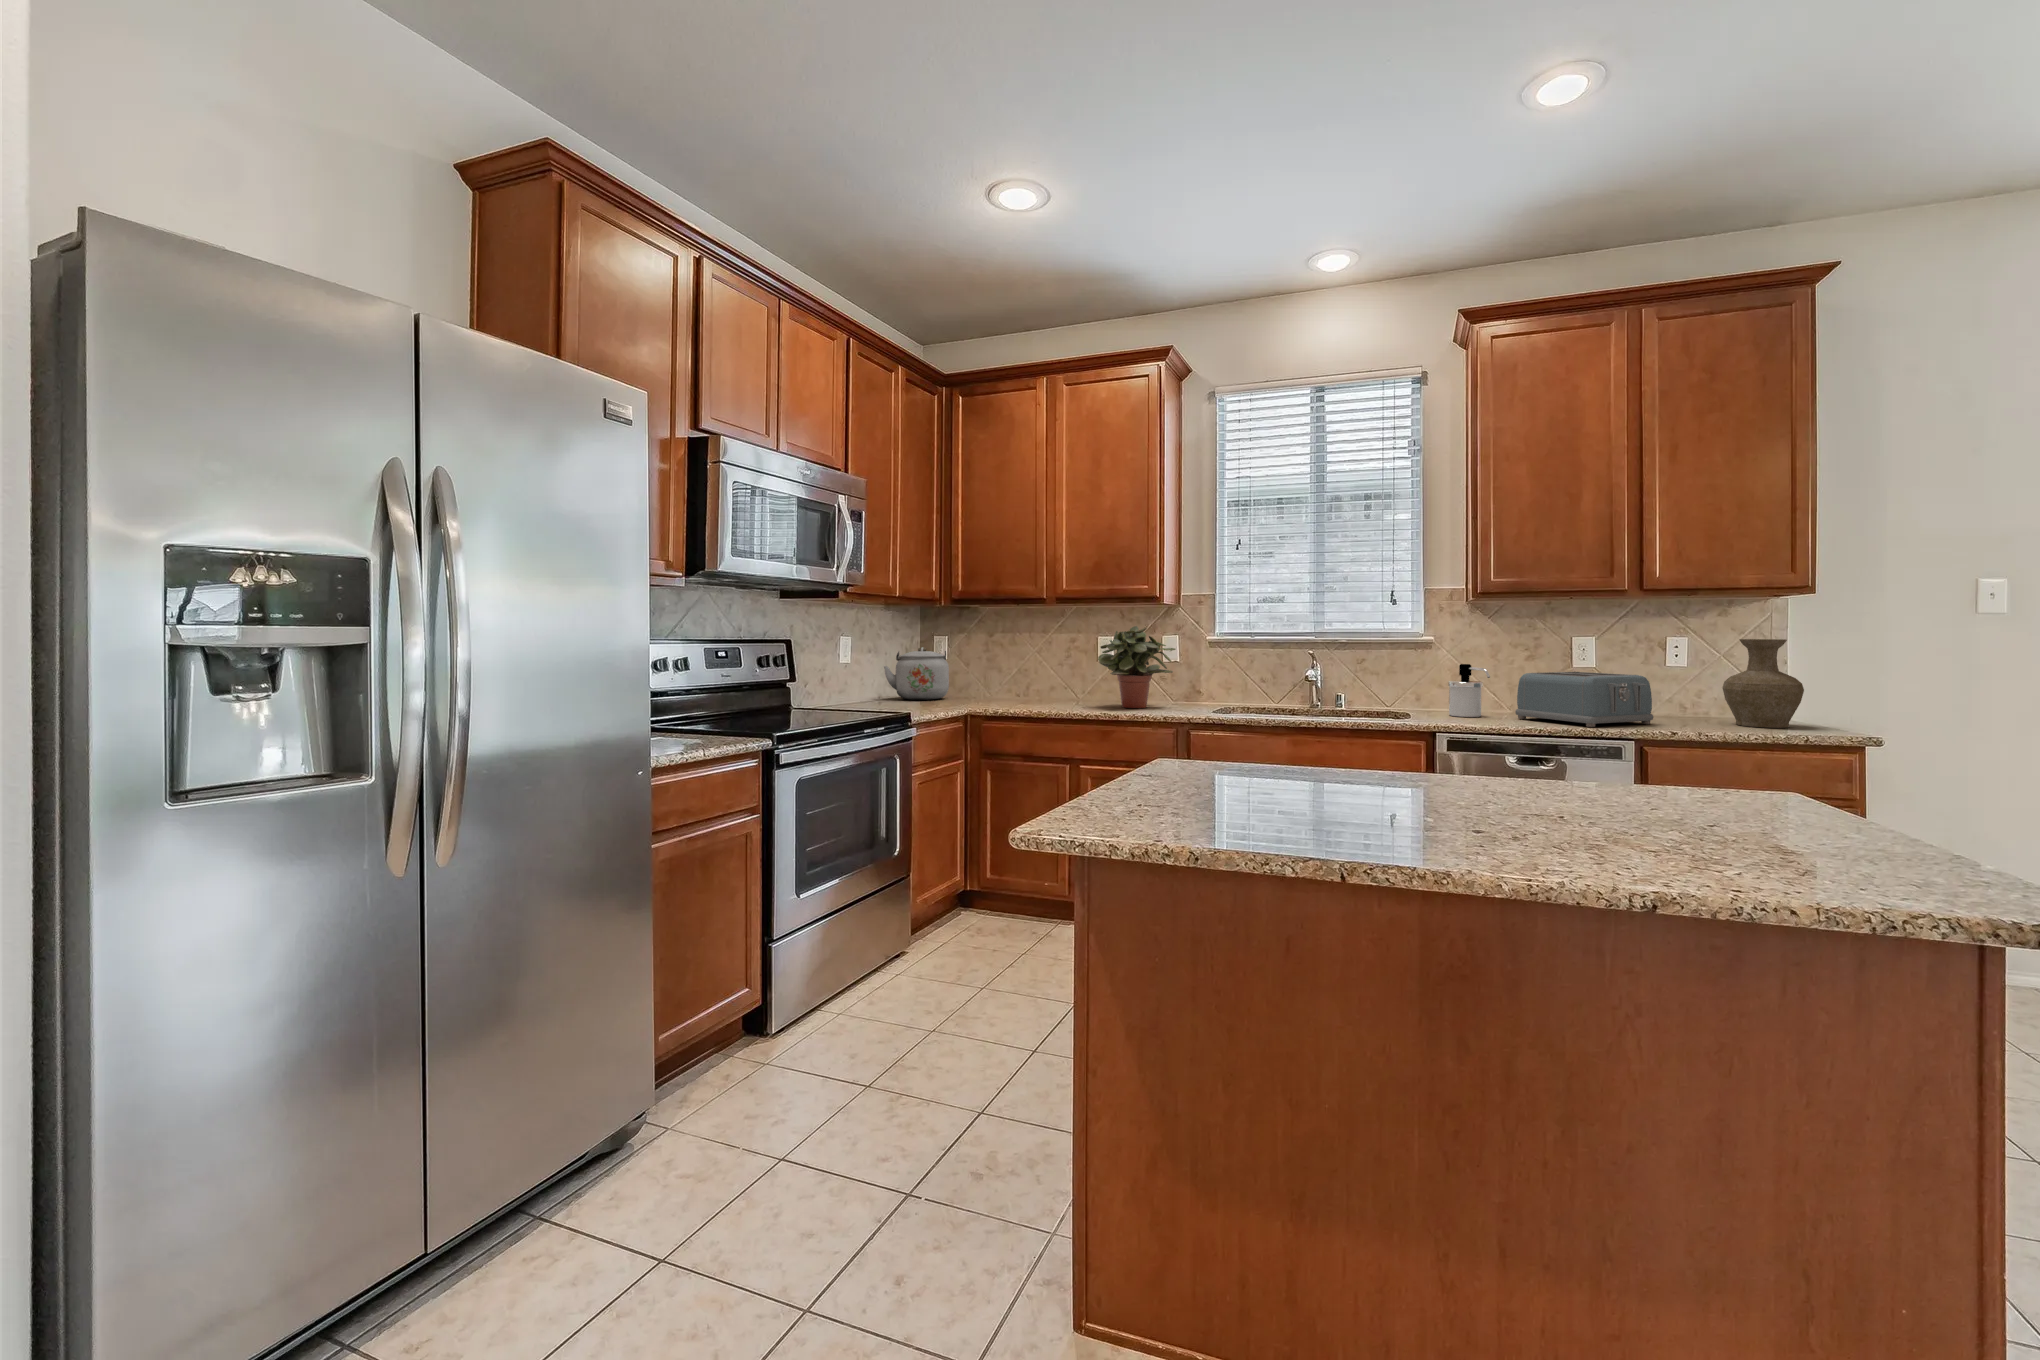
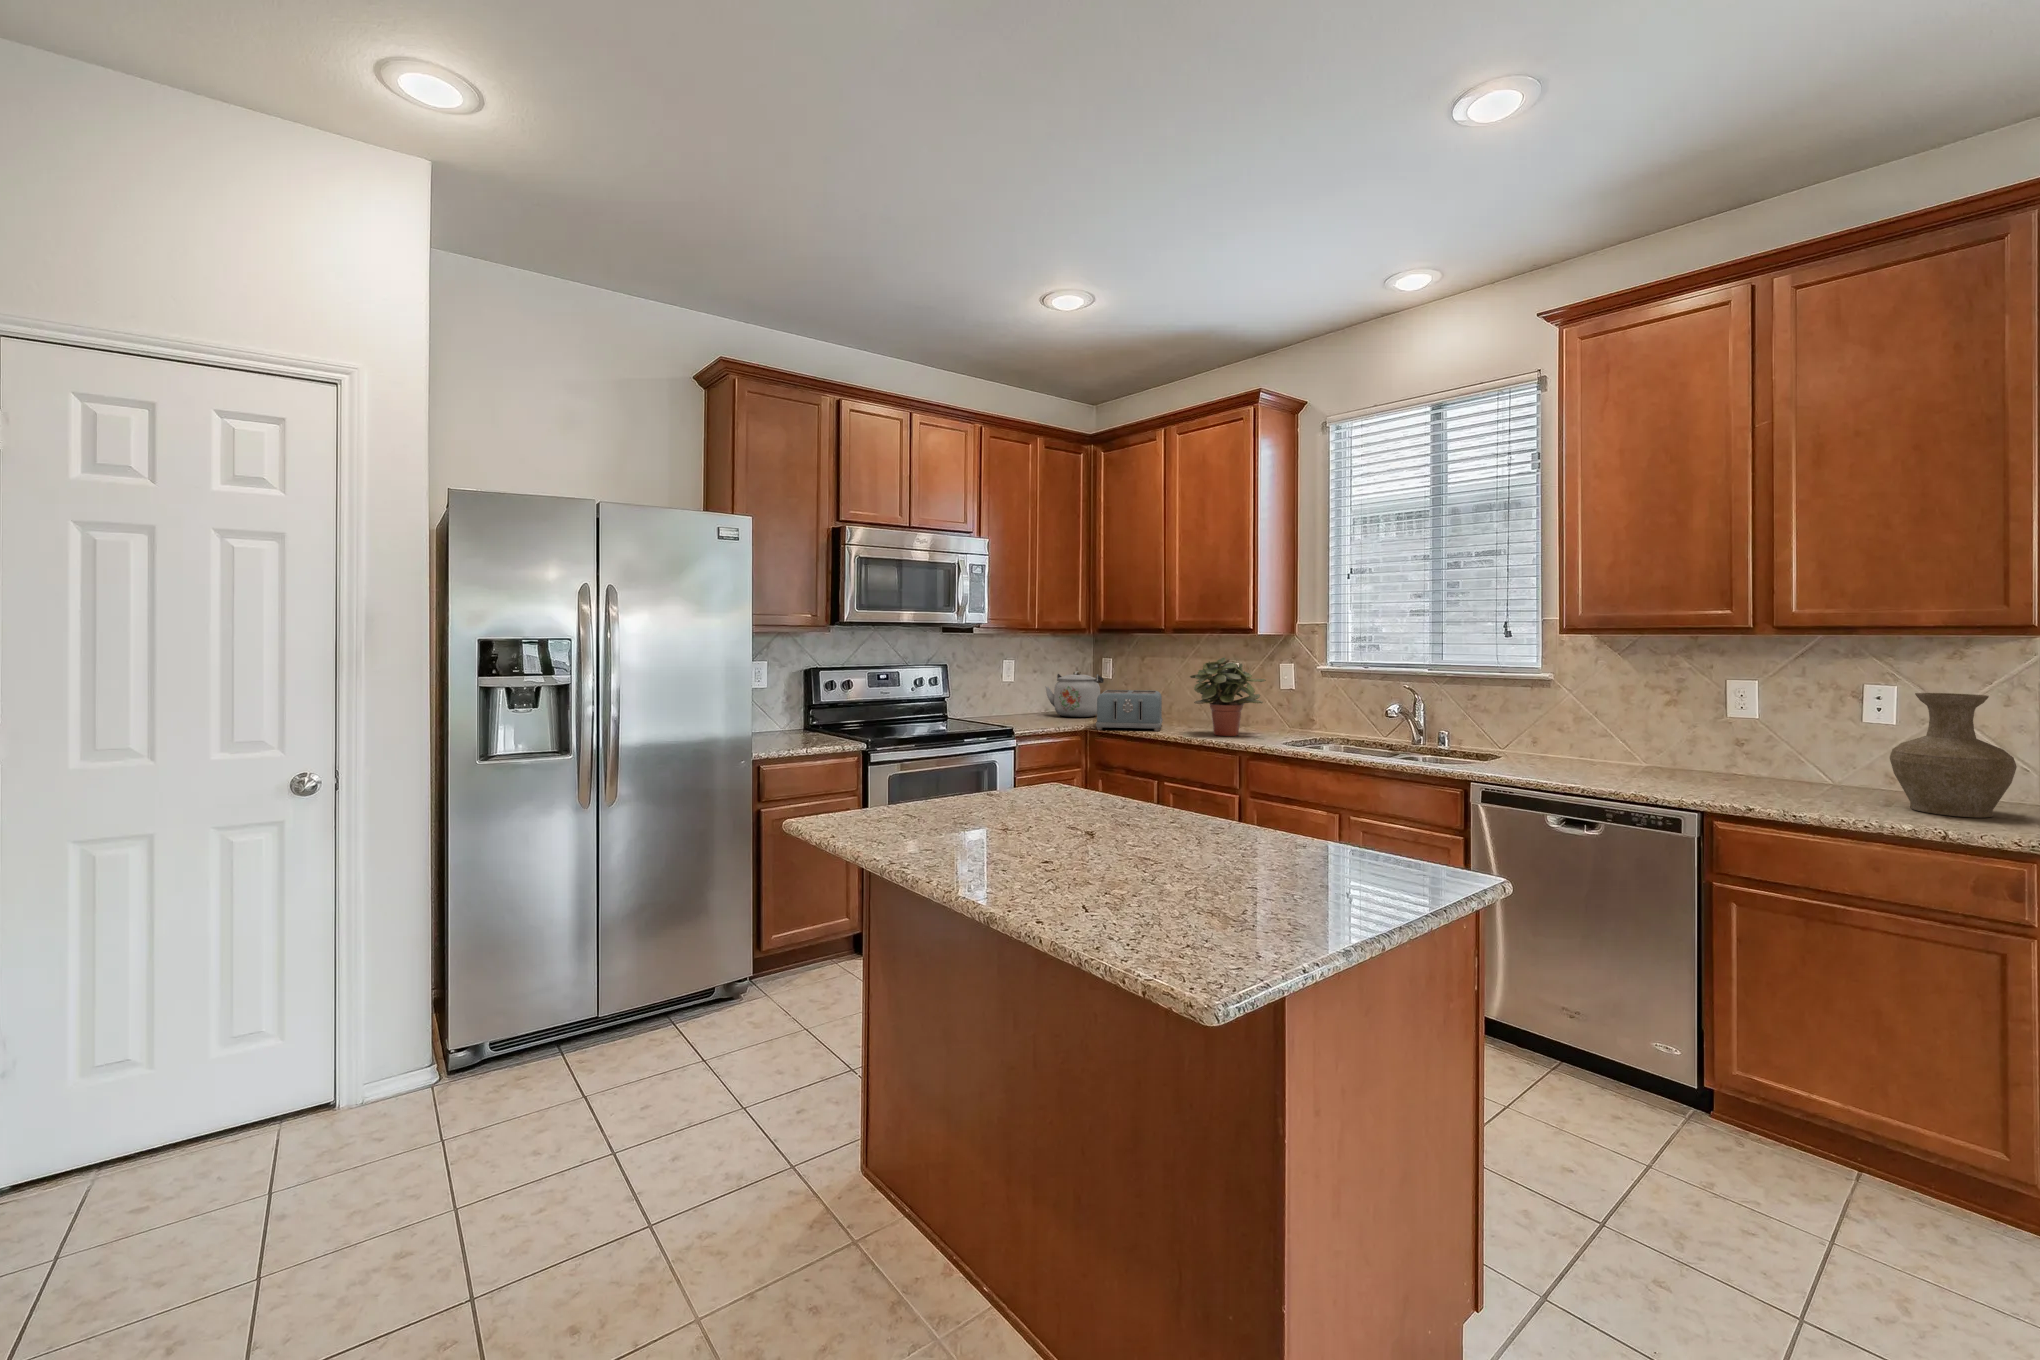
soap dispenser: present [1448,664,1490,717] -> none [1530,708,1572,770]
toaster: present [1515,672,1653,727] -> present [1096,690,1163,731]

